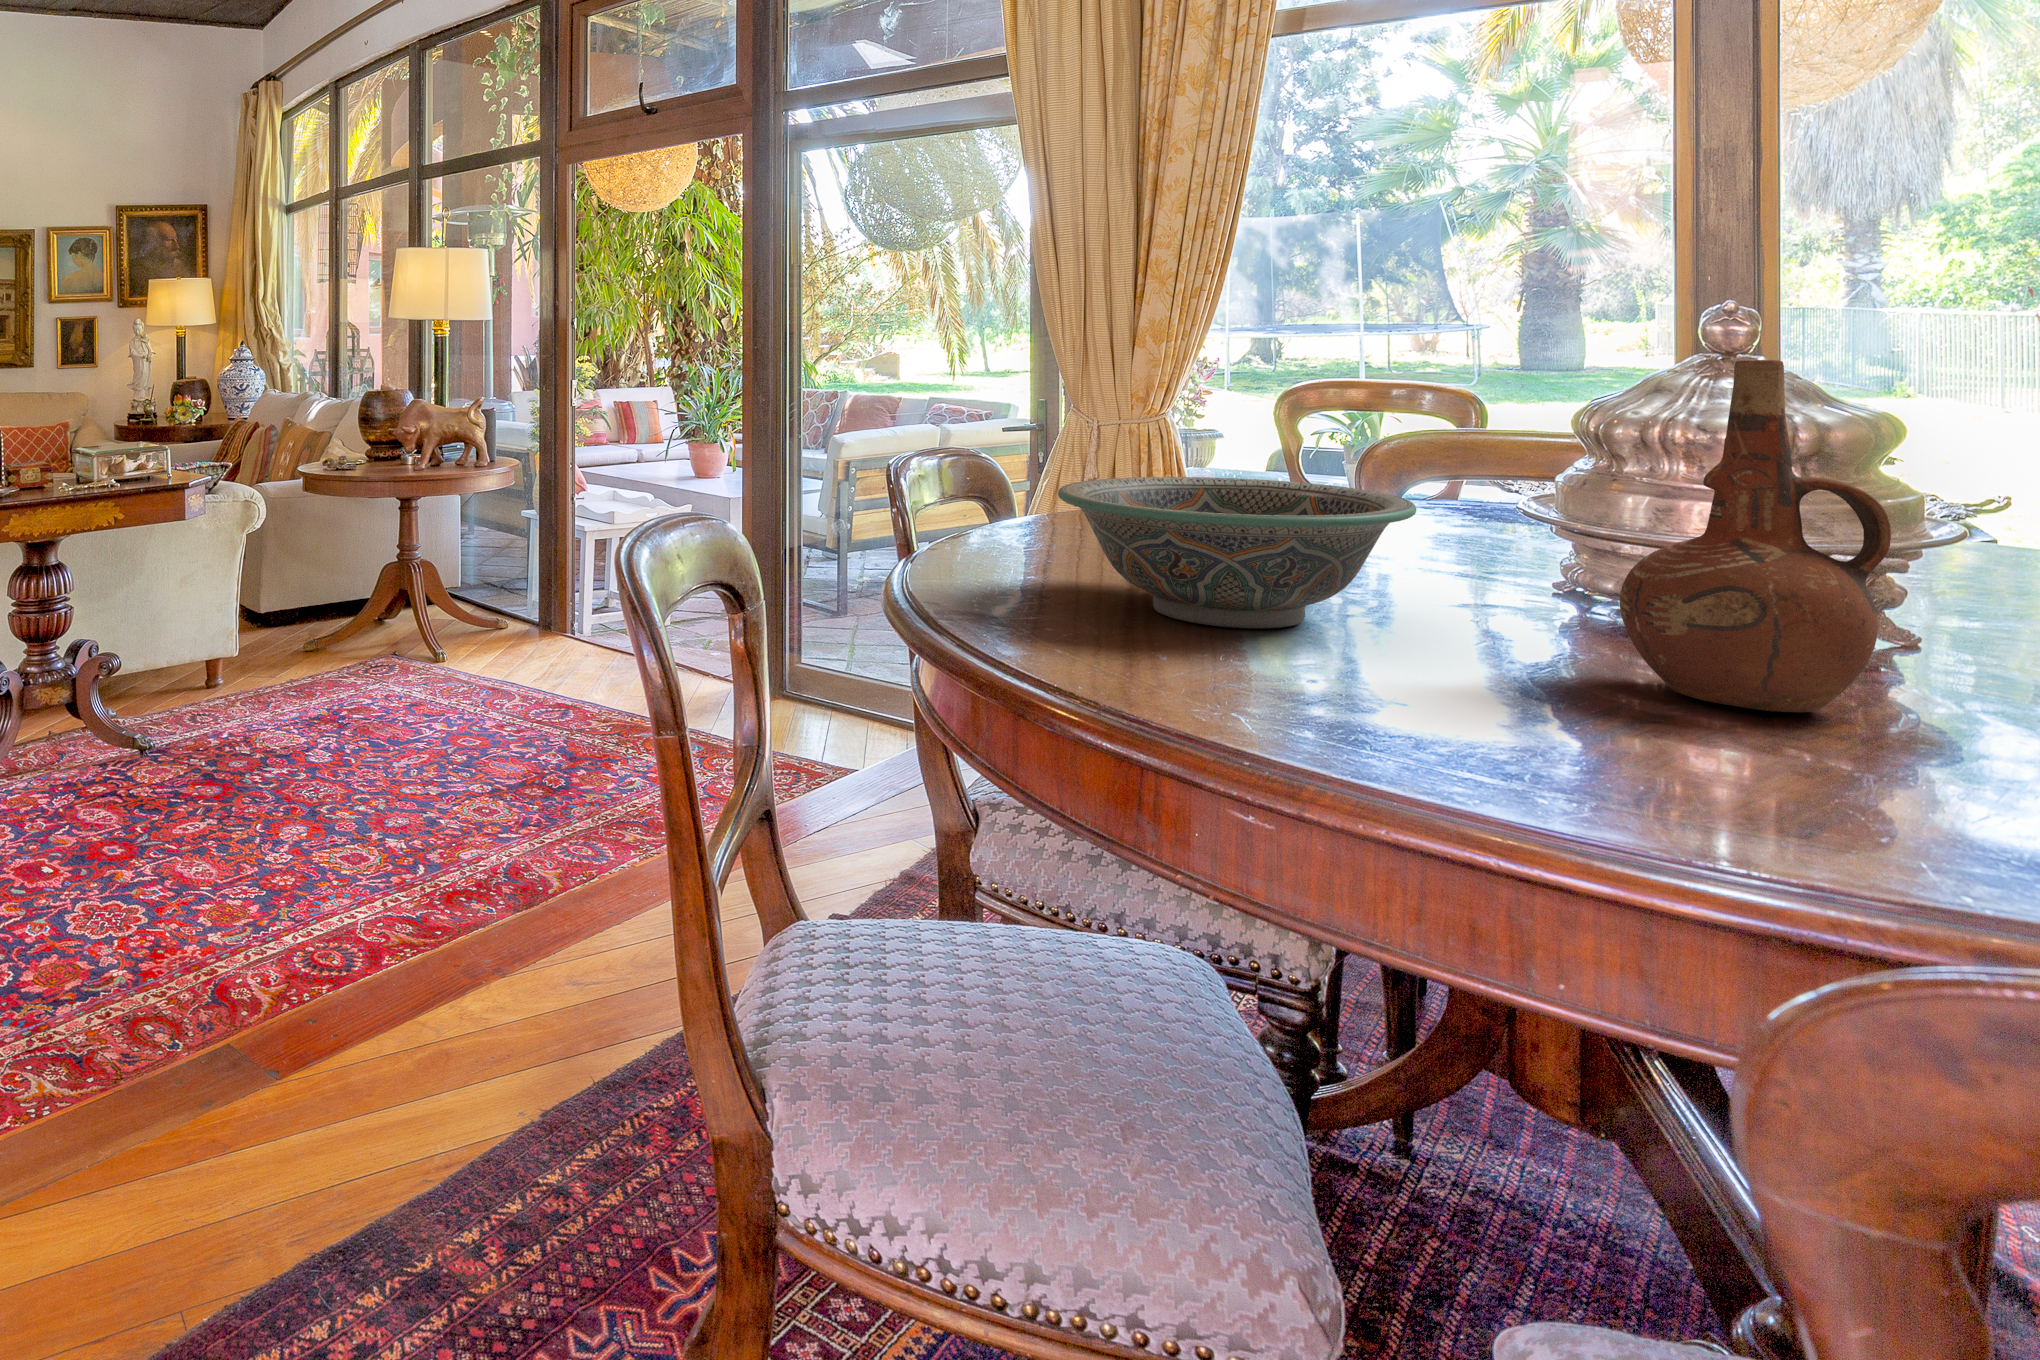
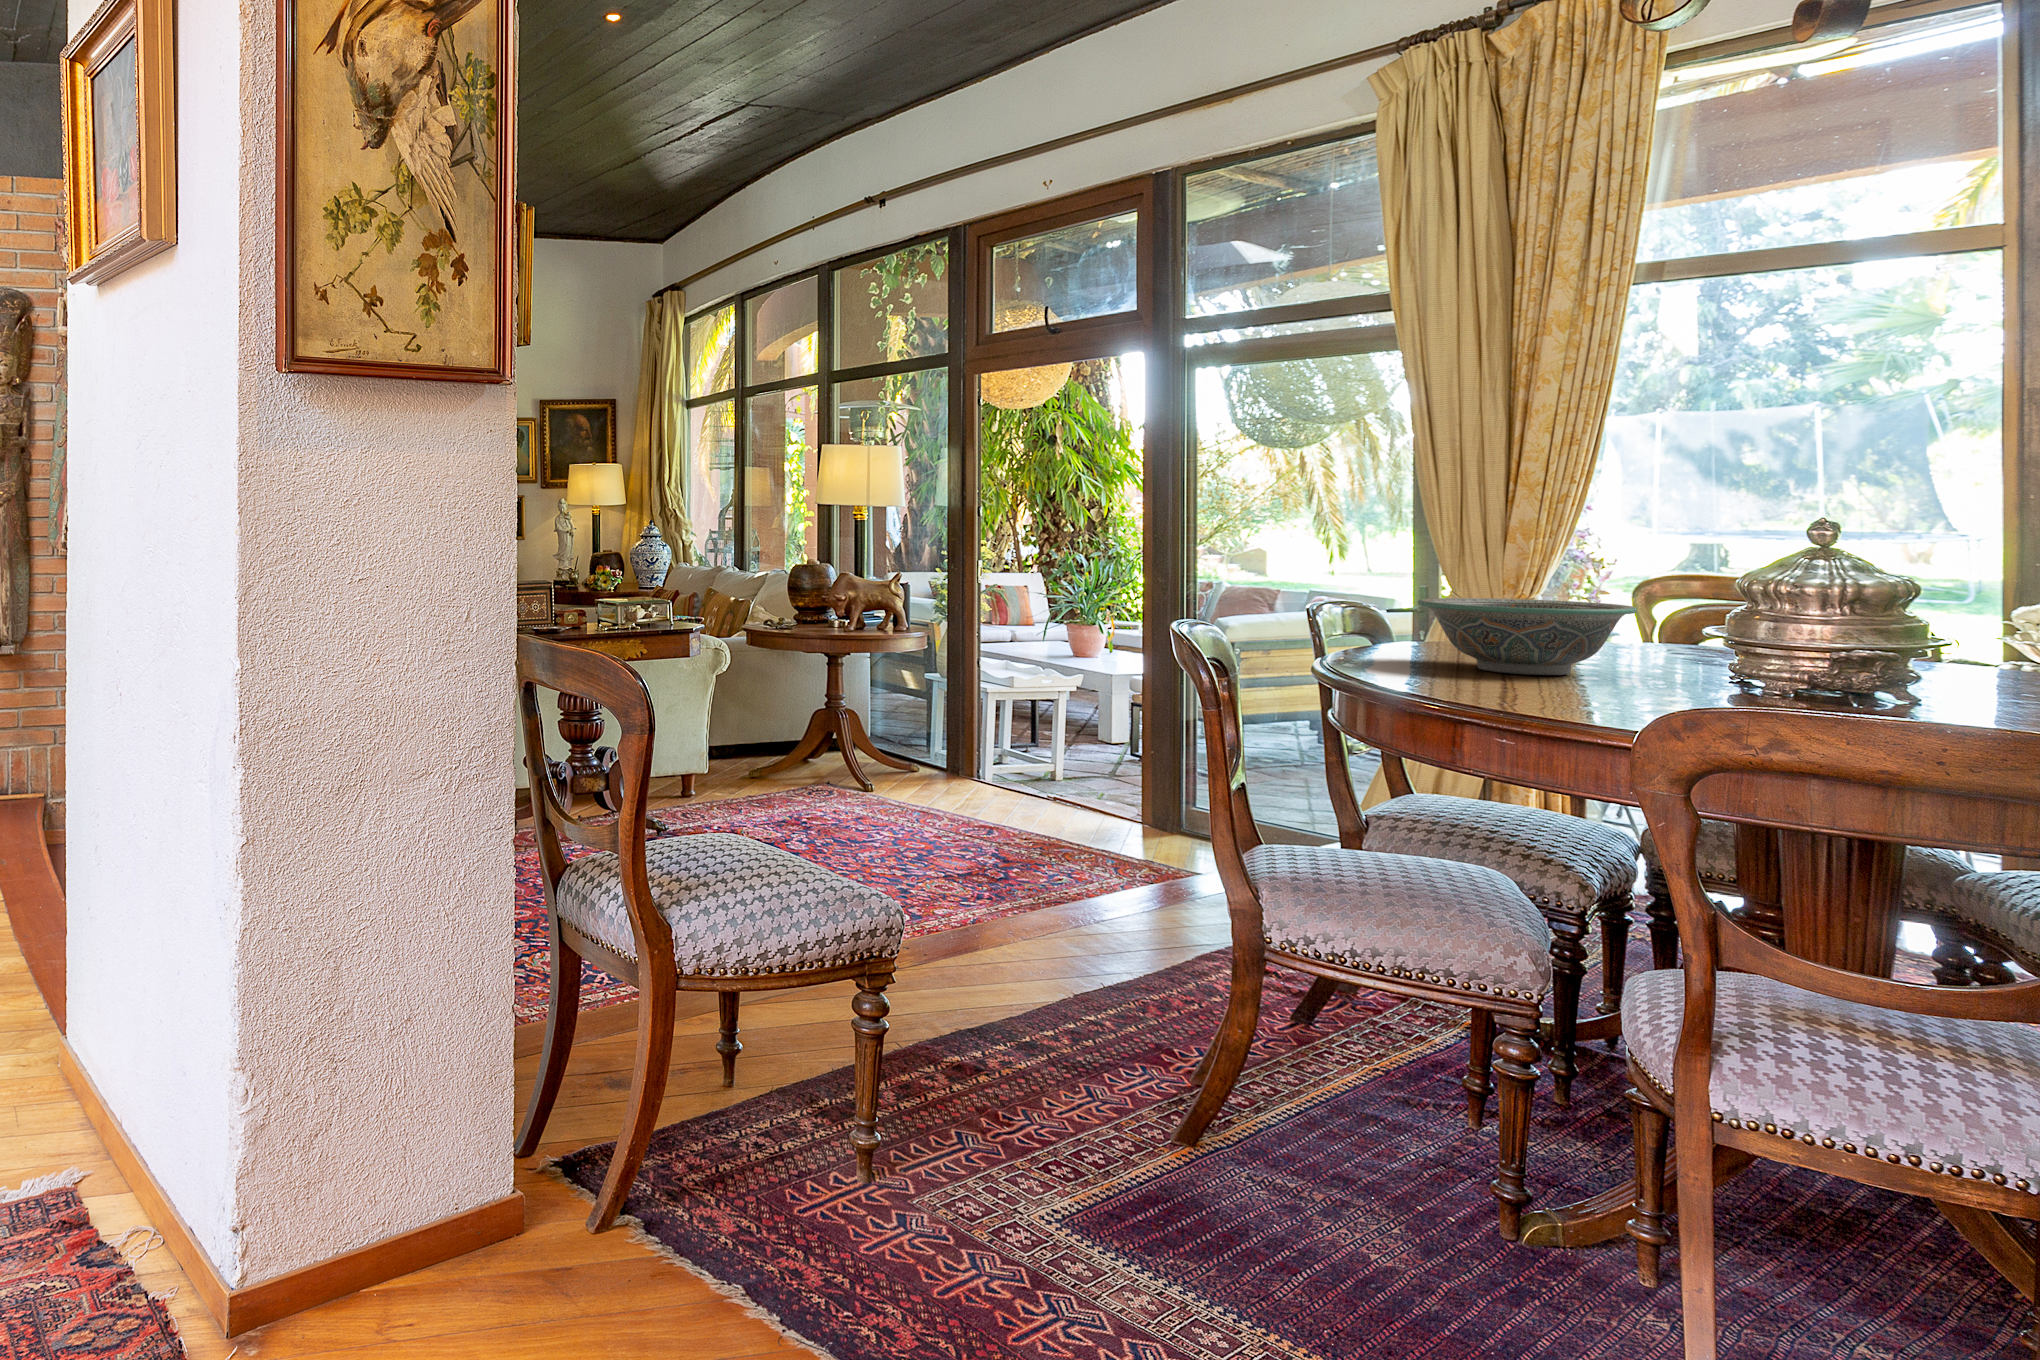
ceramic pitcher: present [1619,360,1891,712] -> none [1734,527,1871,702]

